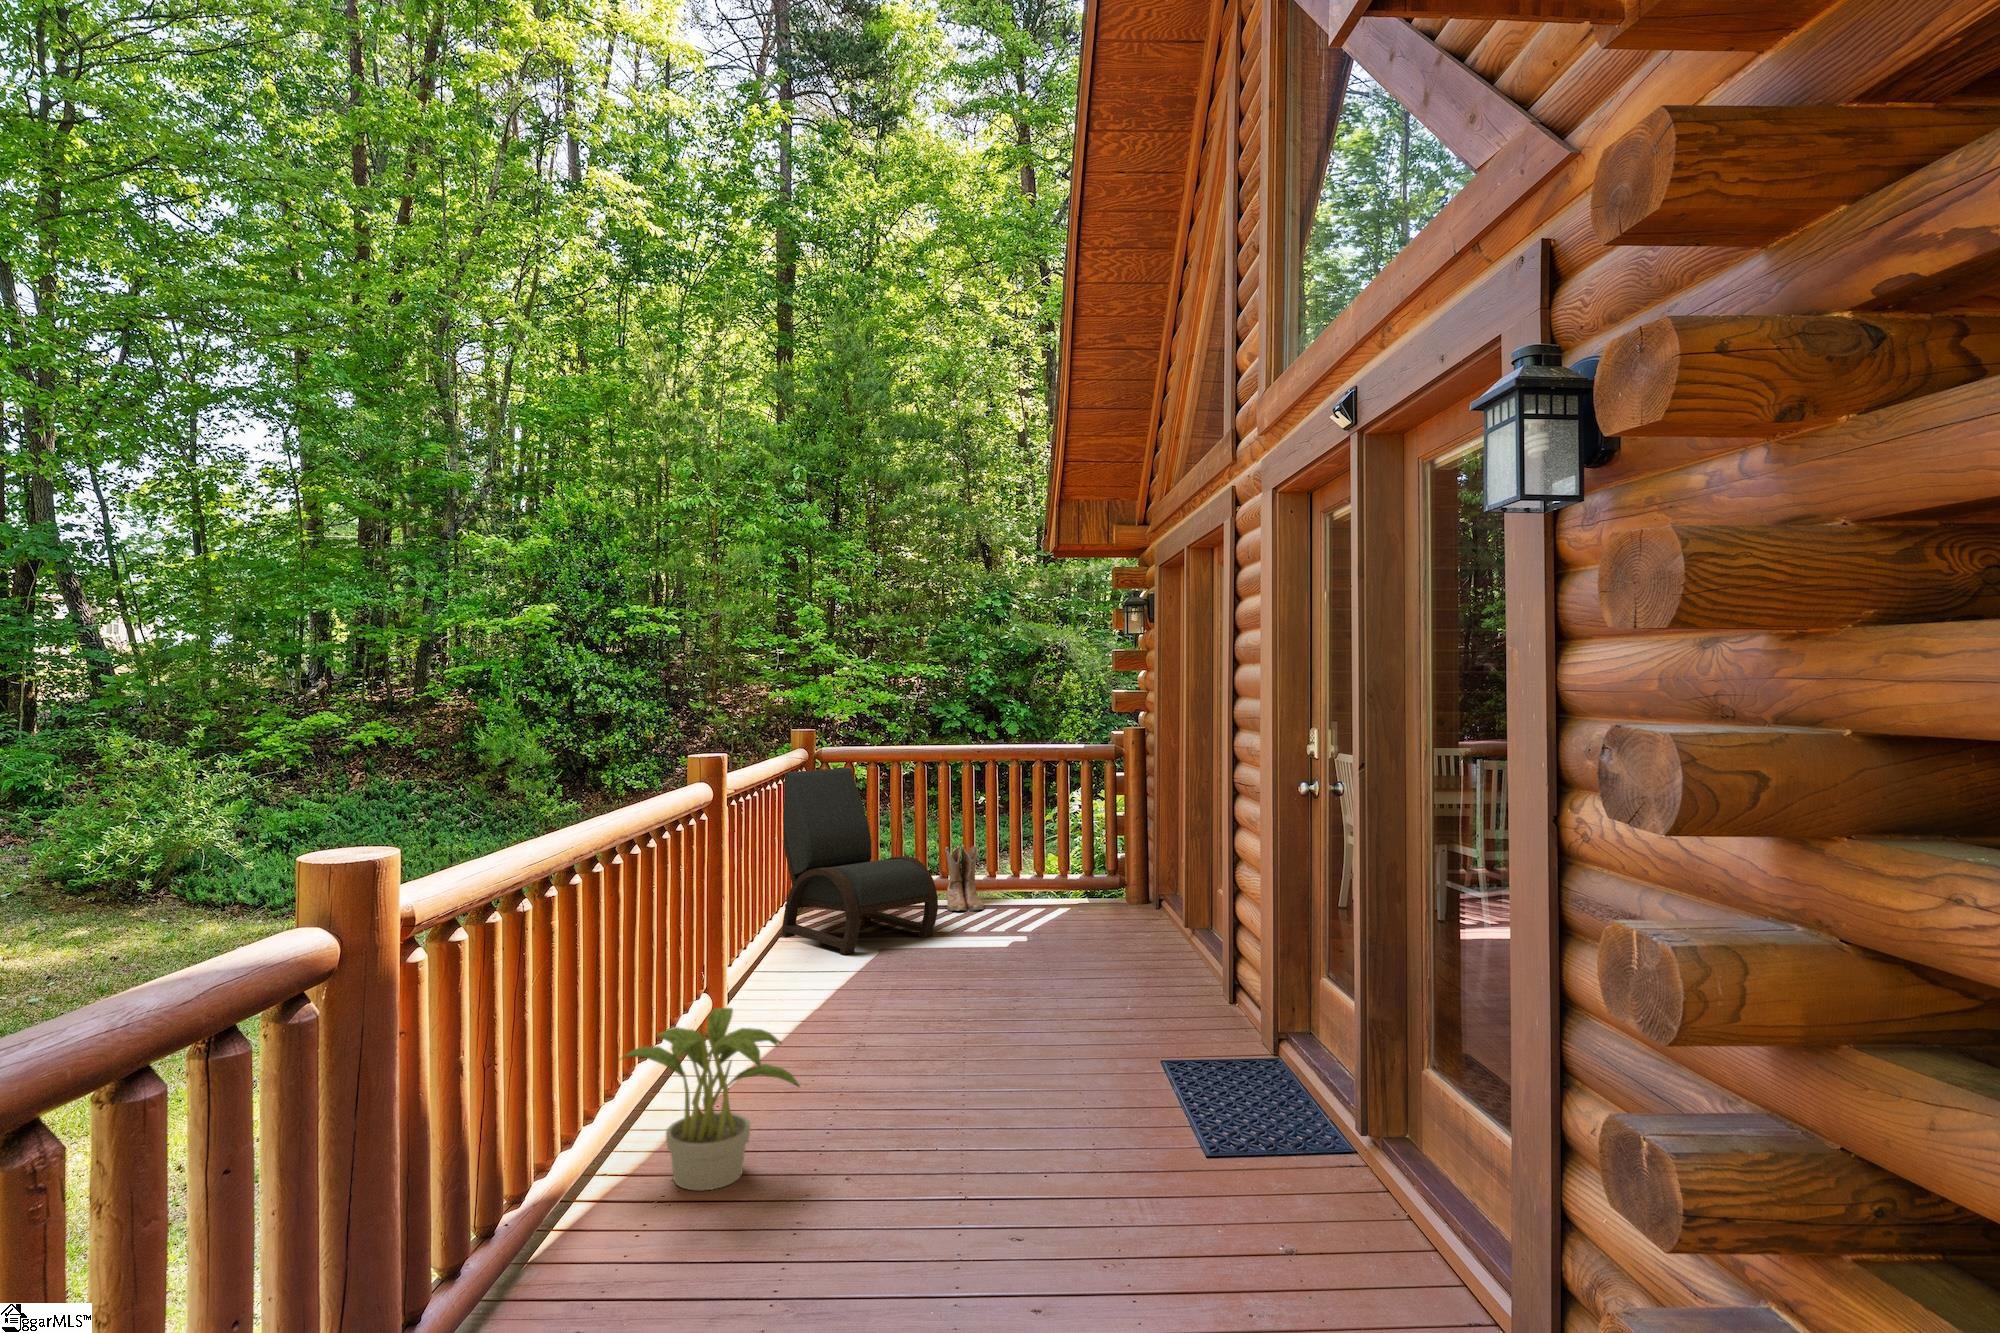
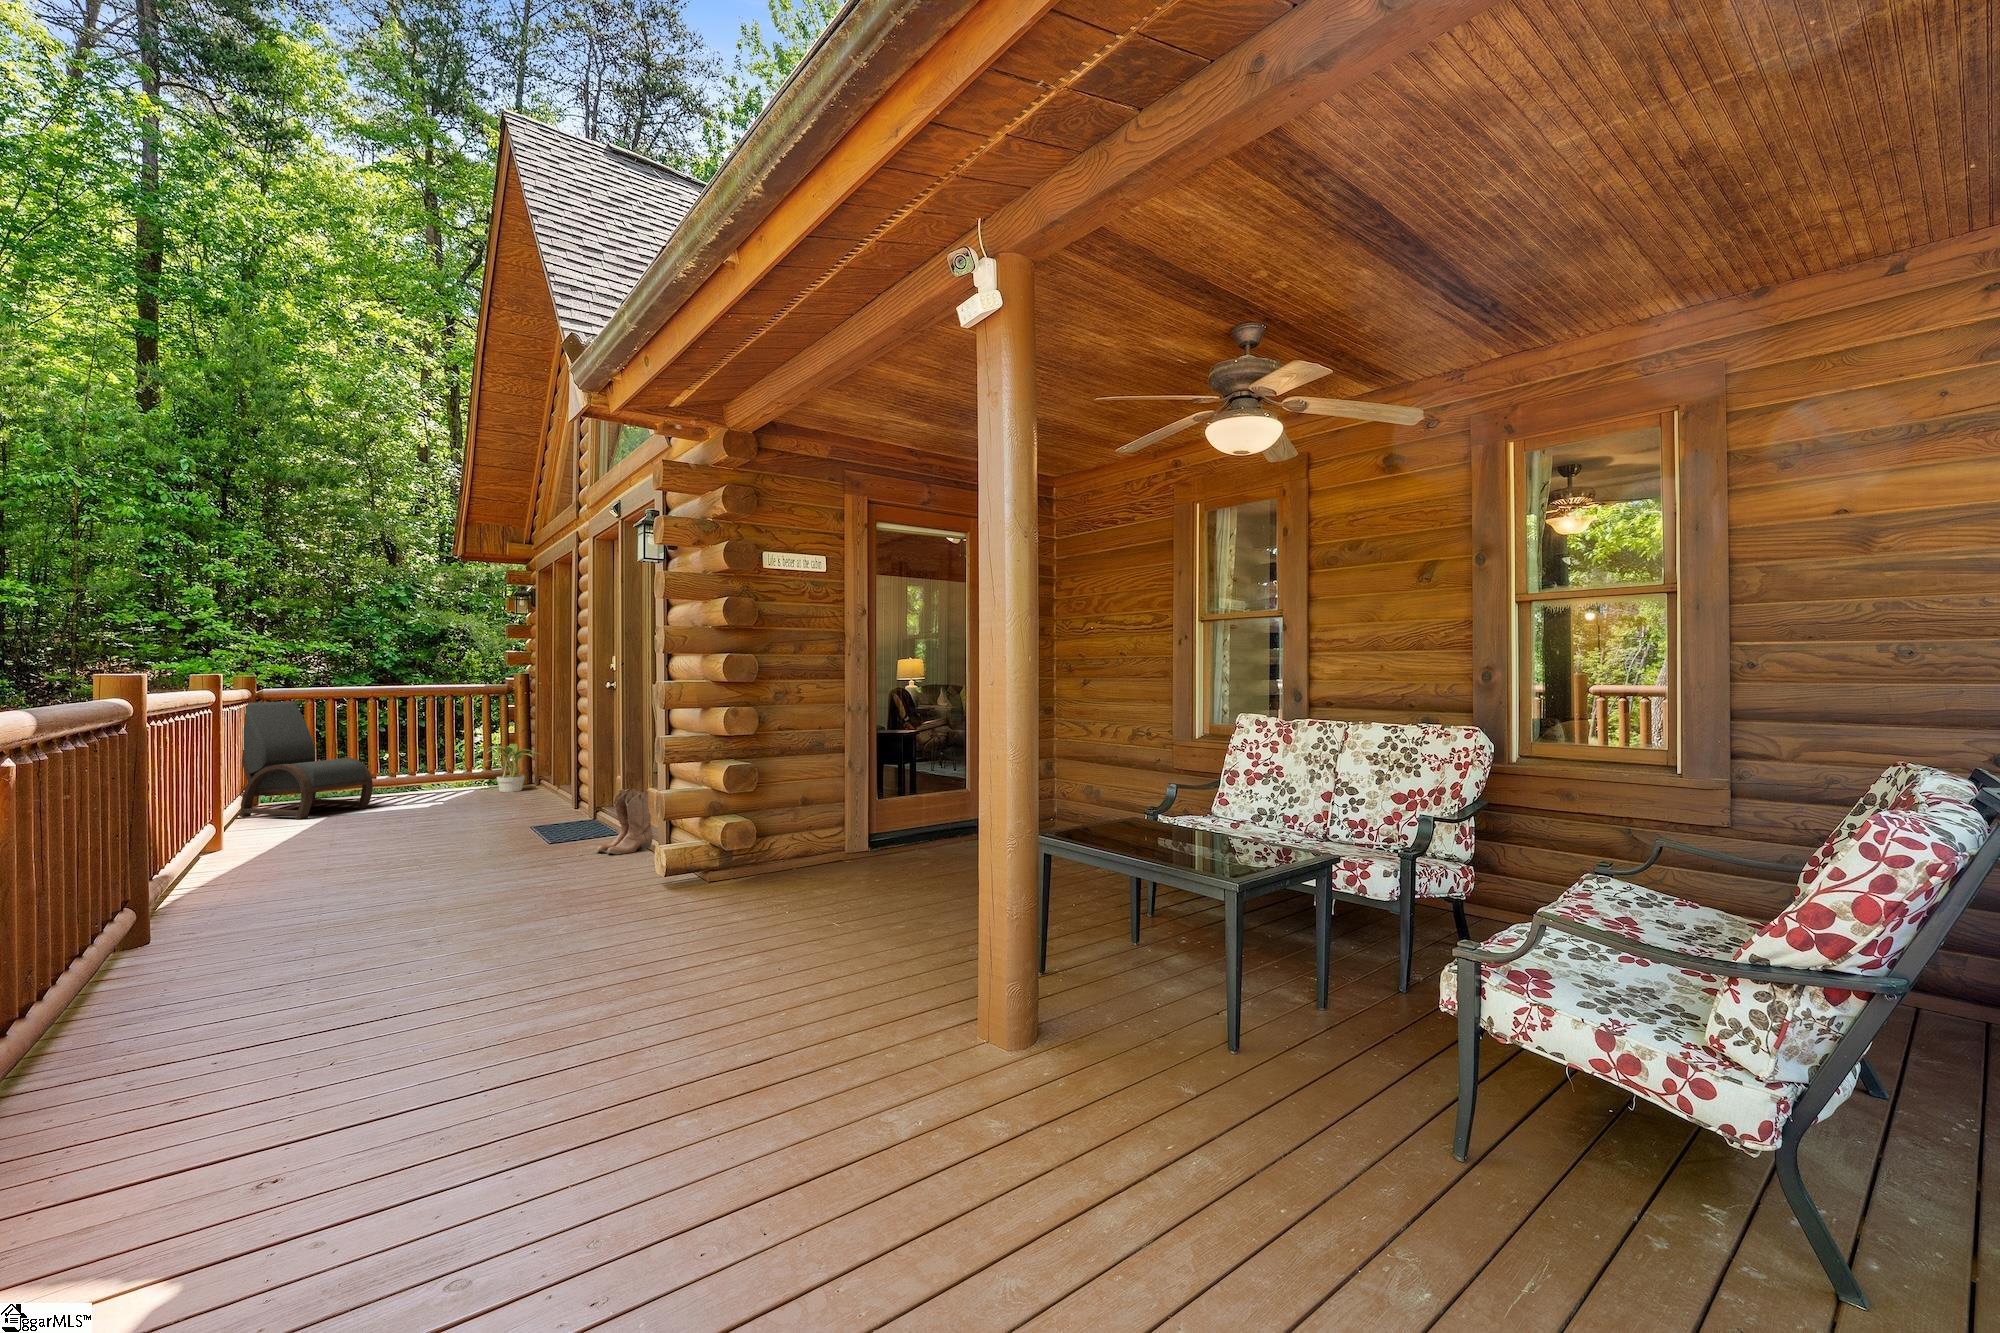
boots: present [945,845,984,911] -> present [596,789,653,854]
potted plant: present [621,1008,800,1190] -> present [480,744,543,792]

